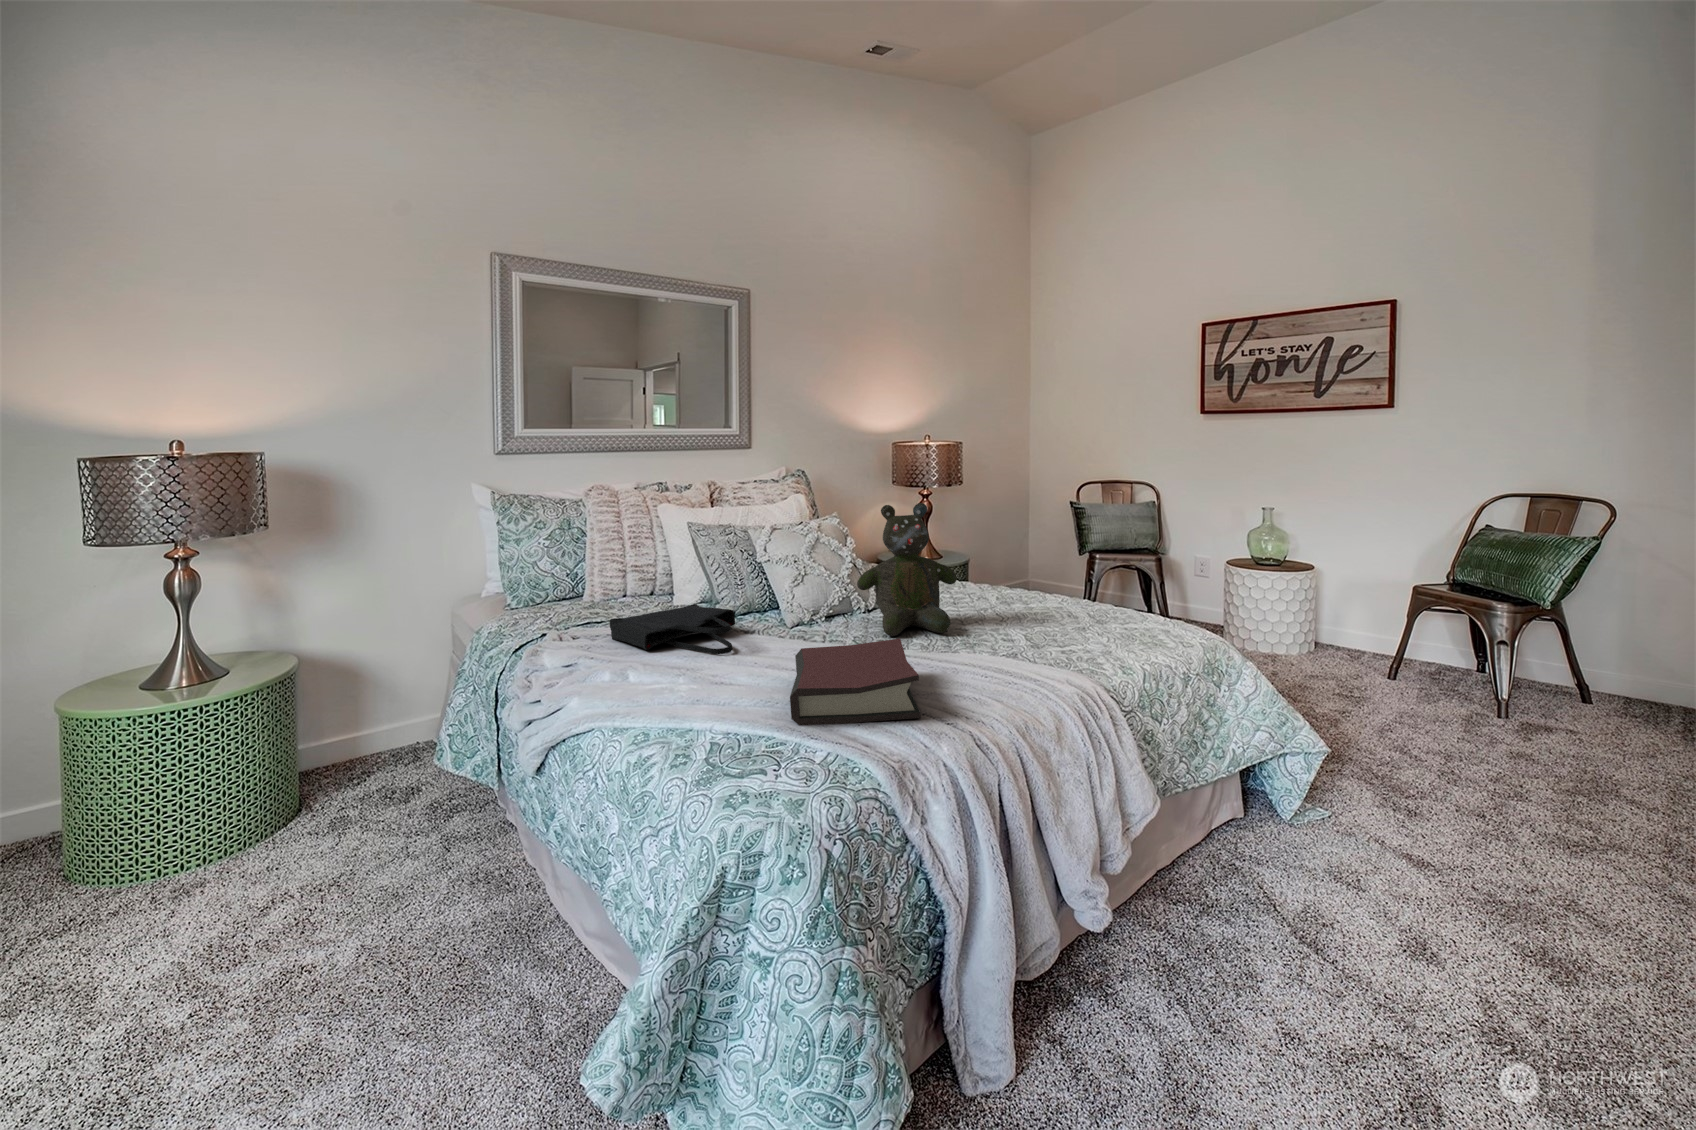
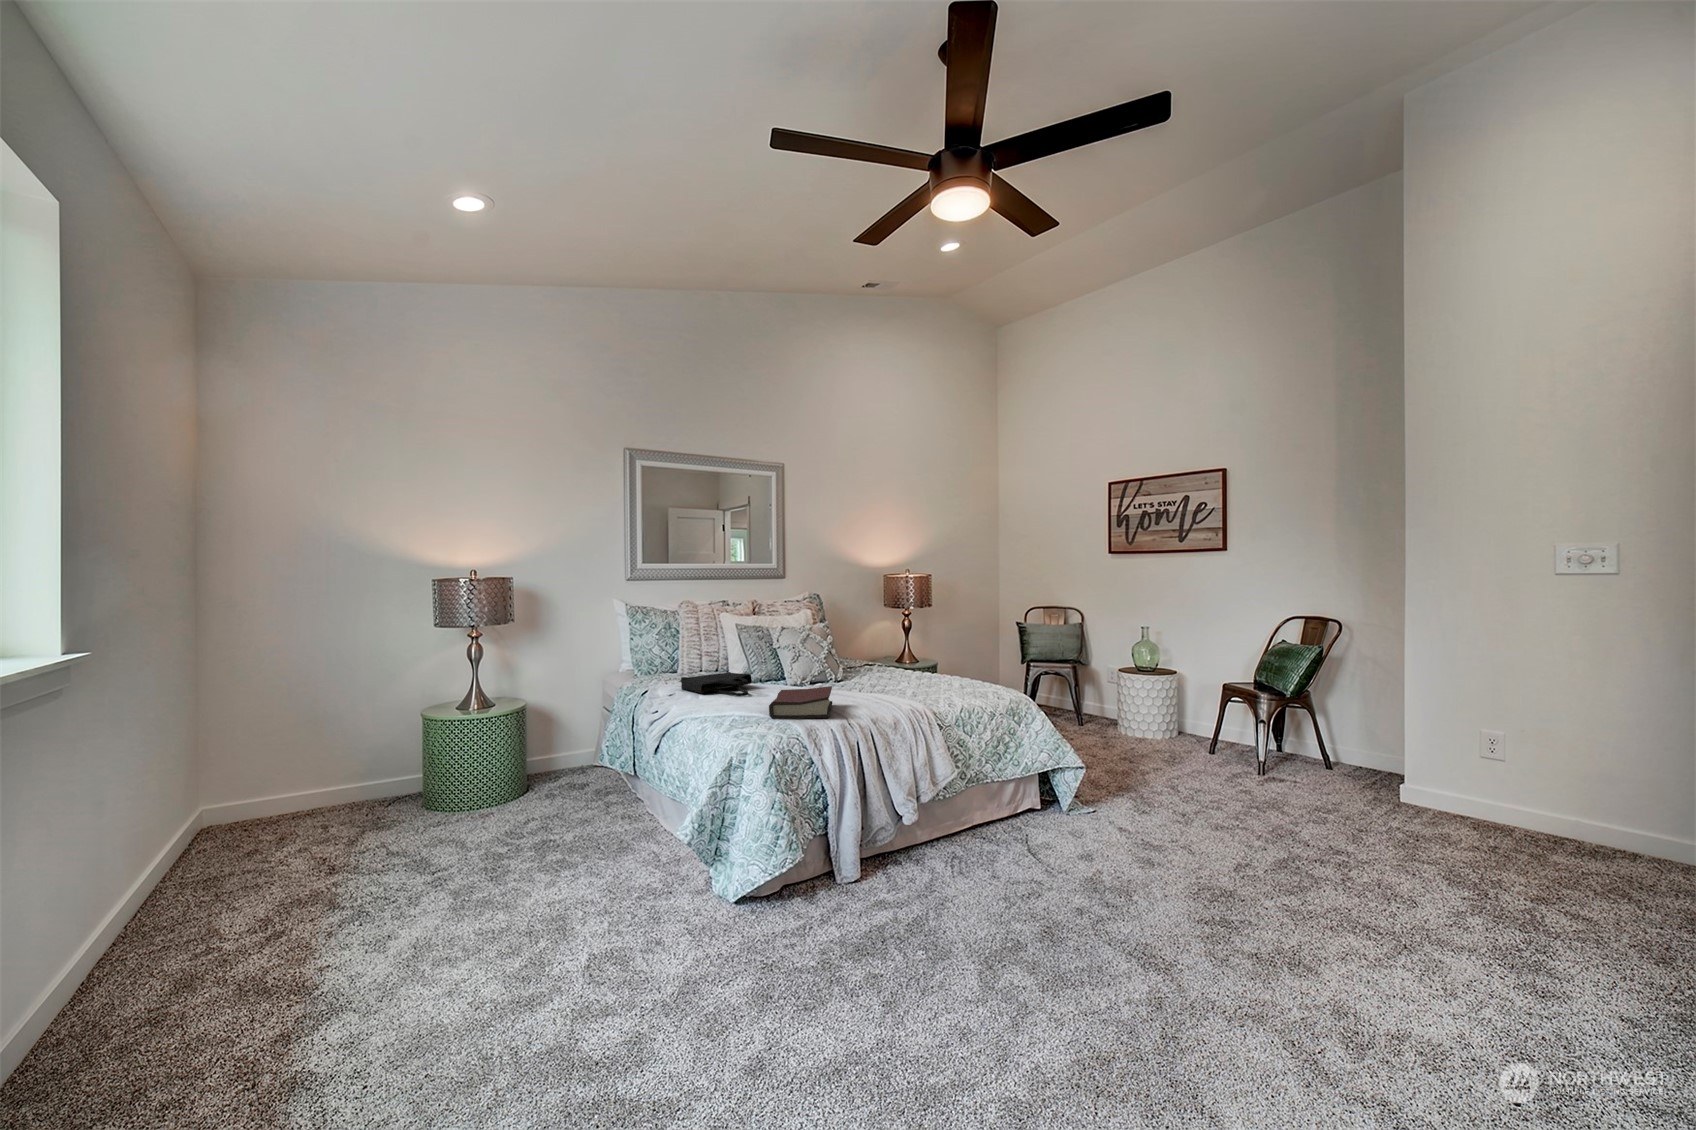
teddy bear: present [857,503,957,636] -> none [823,615,882,691]

